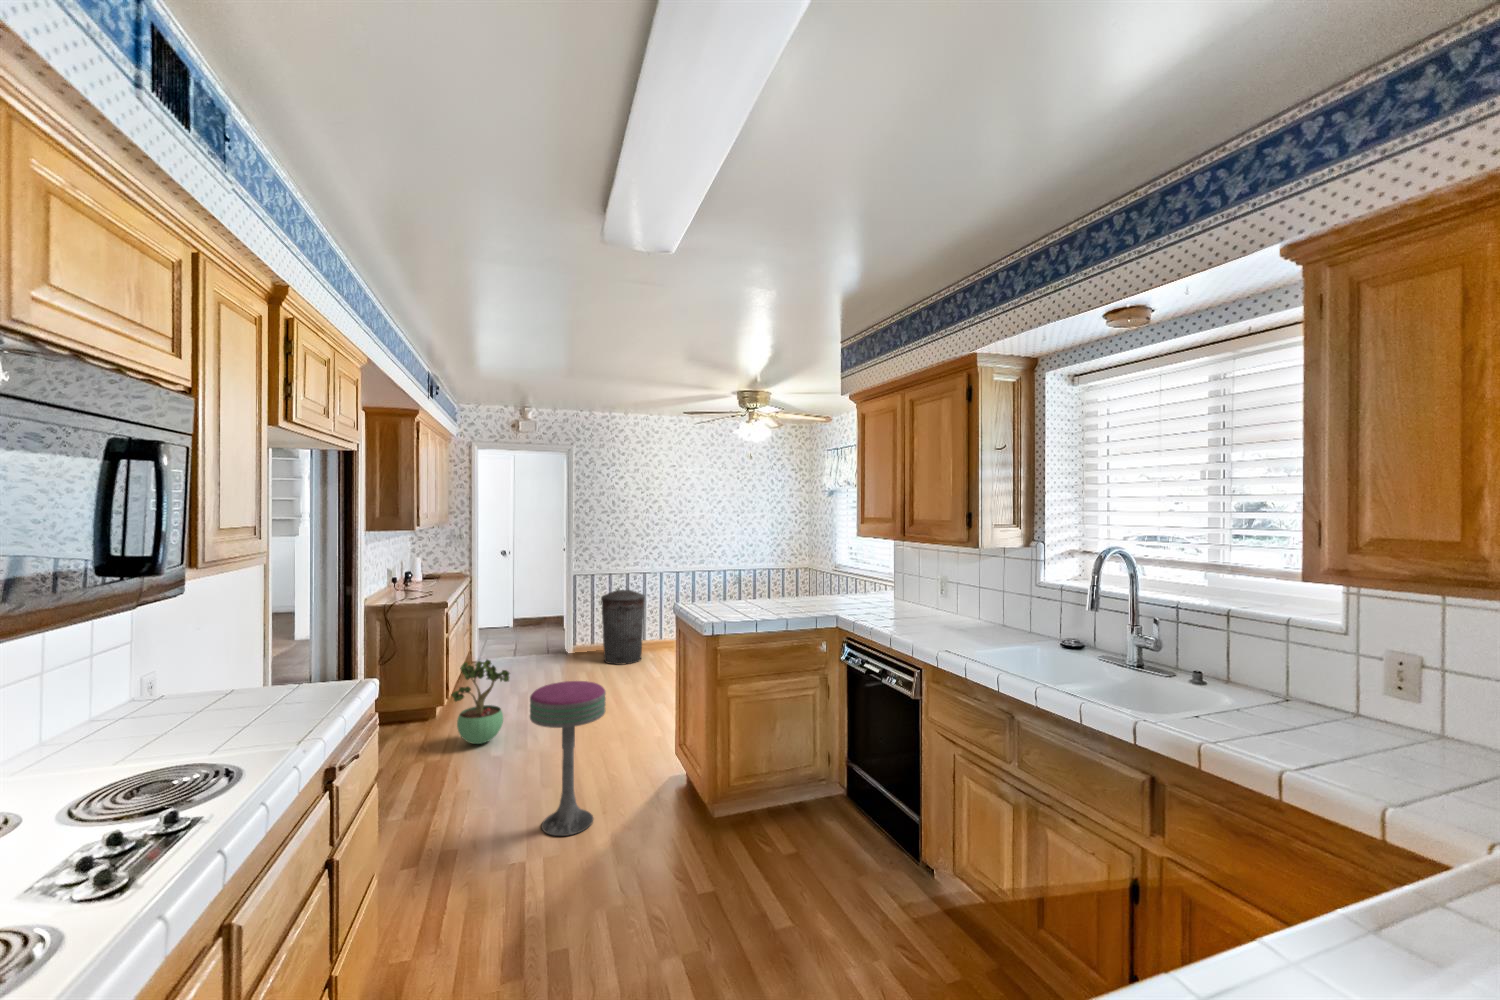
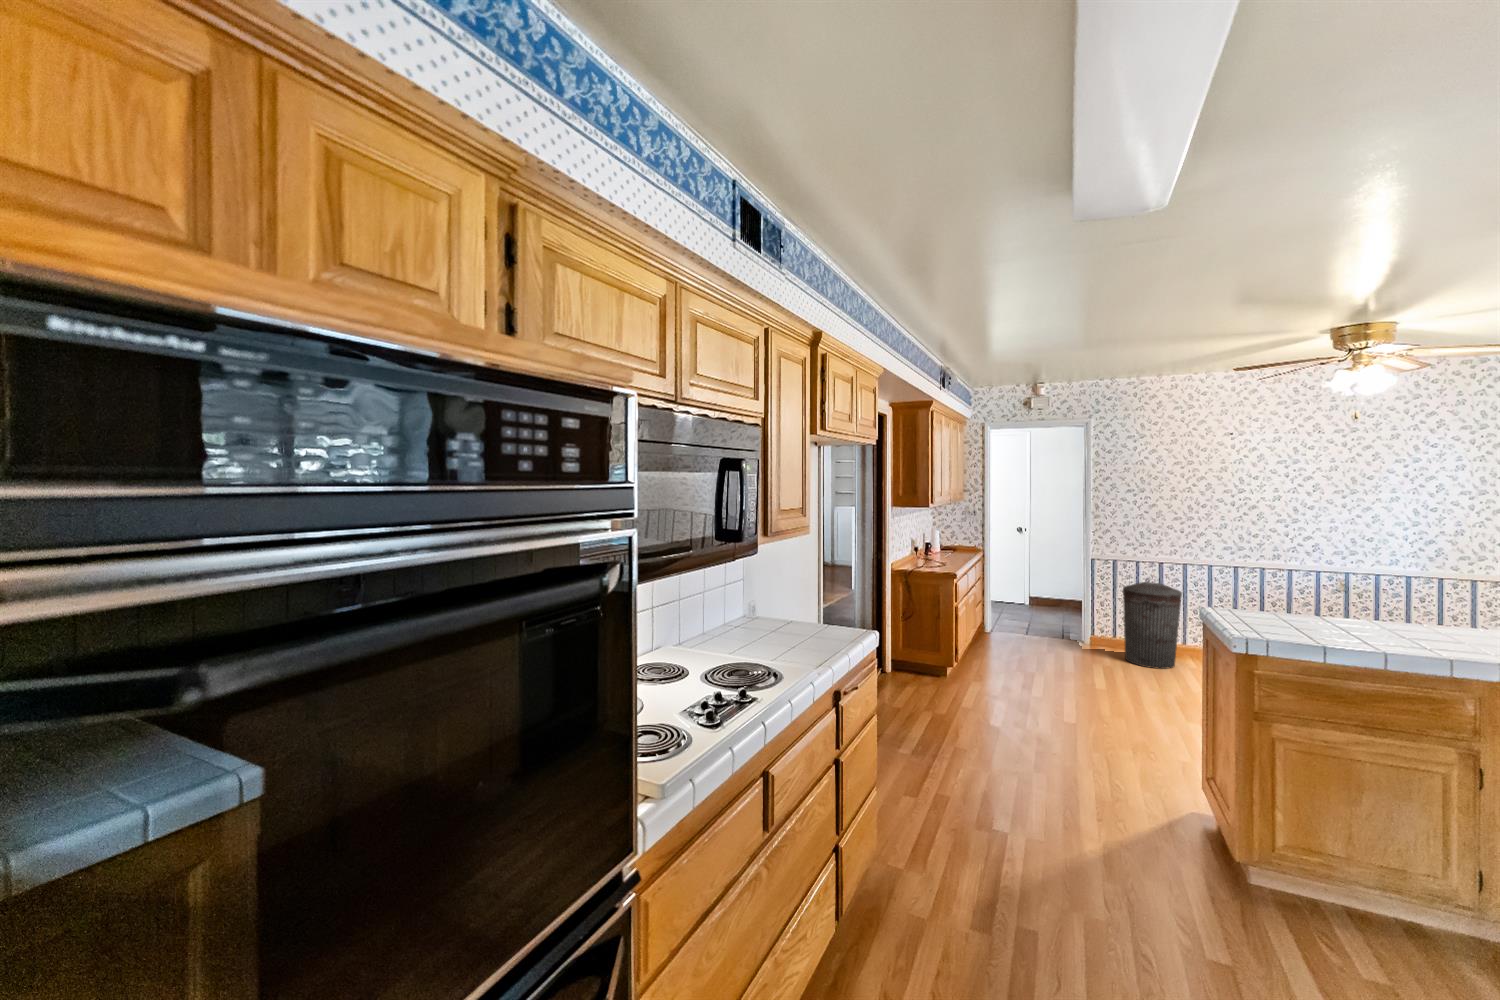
potted plant: present [452,659,509,744] -> none [955,632,1009,709]
bar stool: present [530,681,606,836] -> none [1013,669,1096,824]

